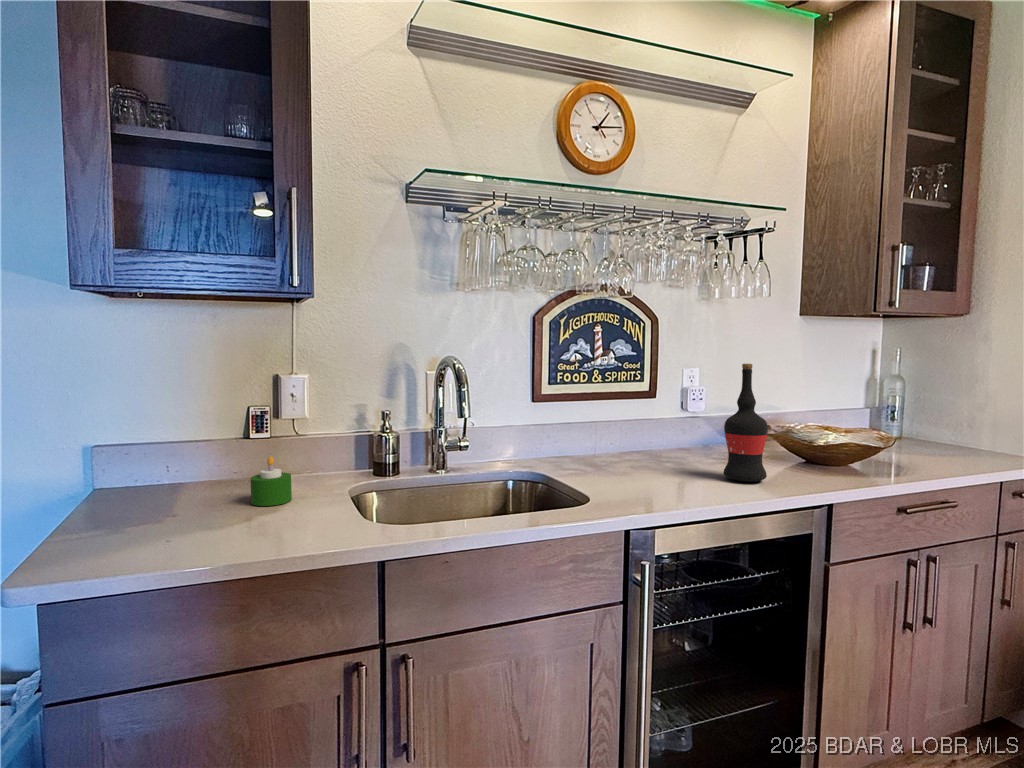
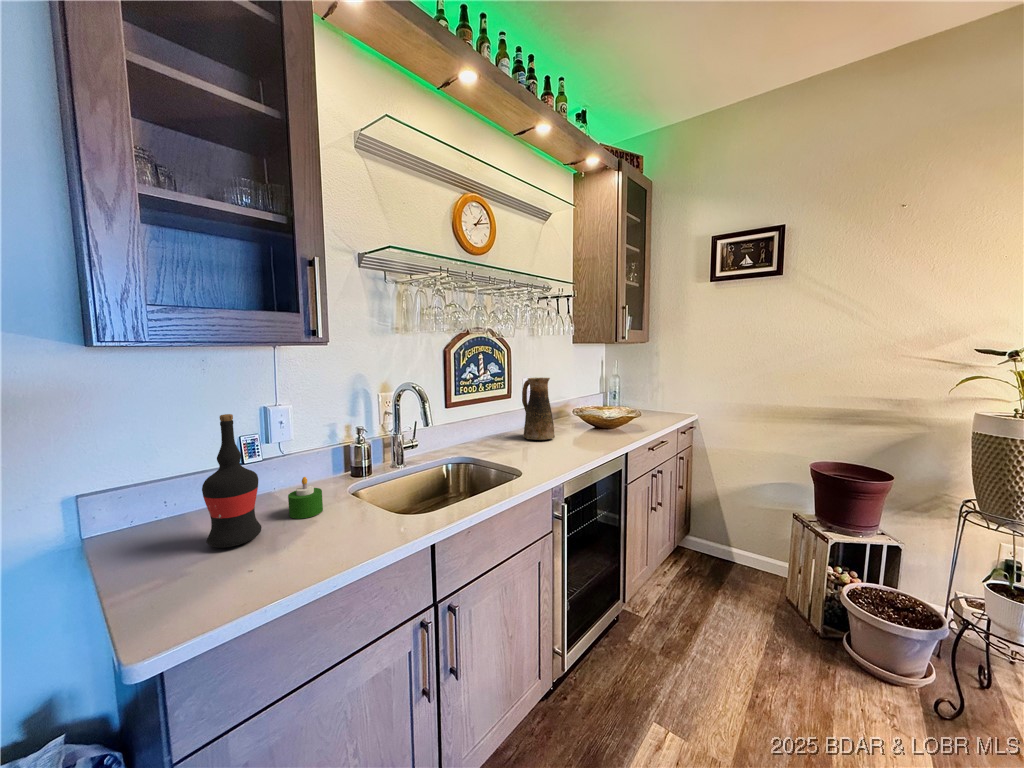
pitcher: none [658,362,711,465] -> present [522,378,555,440]
wine bottle: present [723,364,768,482] -> present [202,414,262,548]

